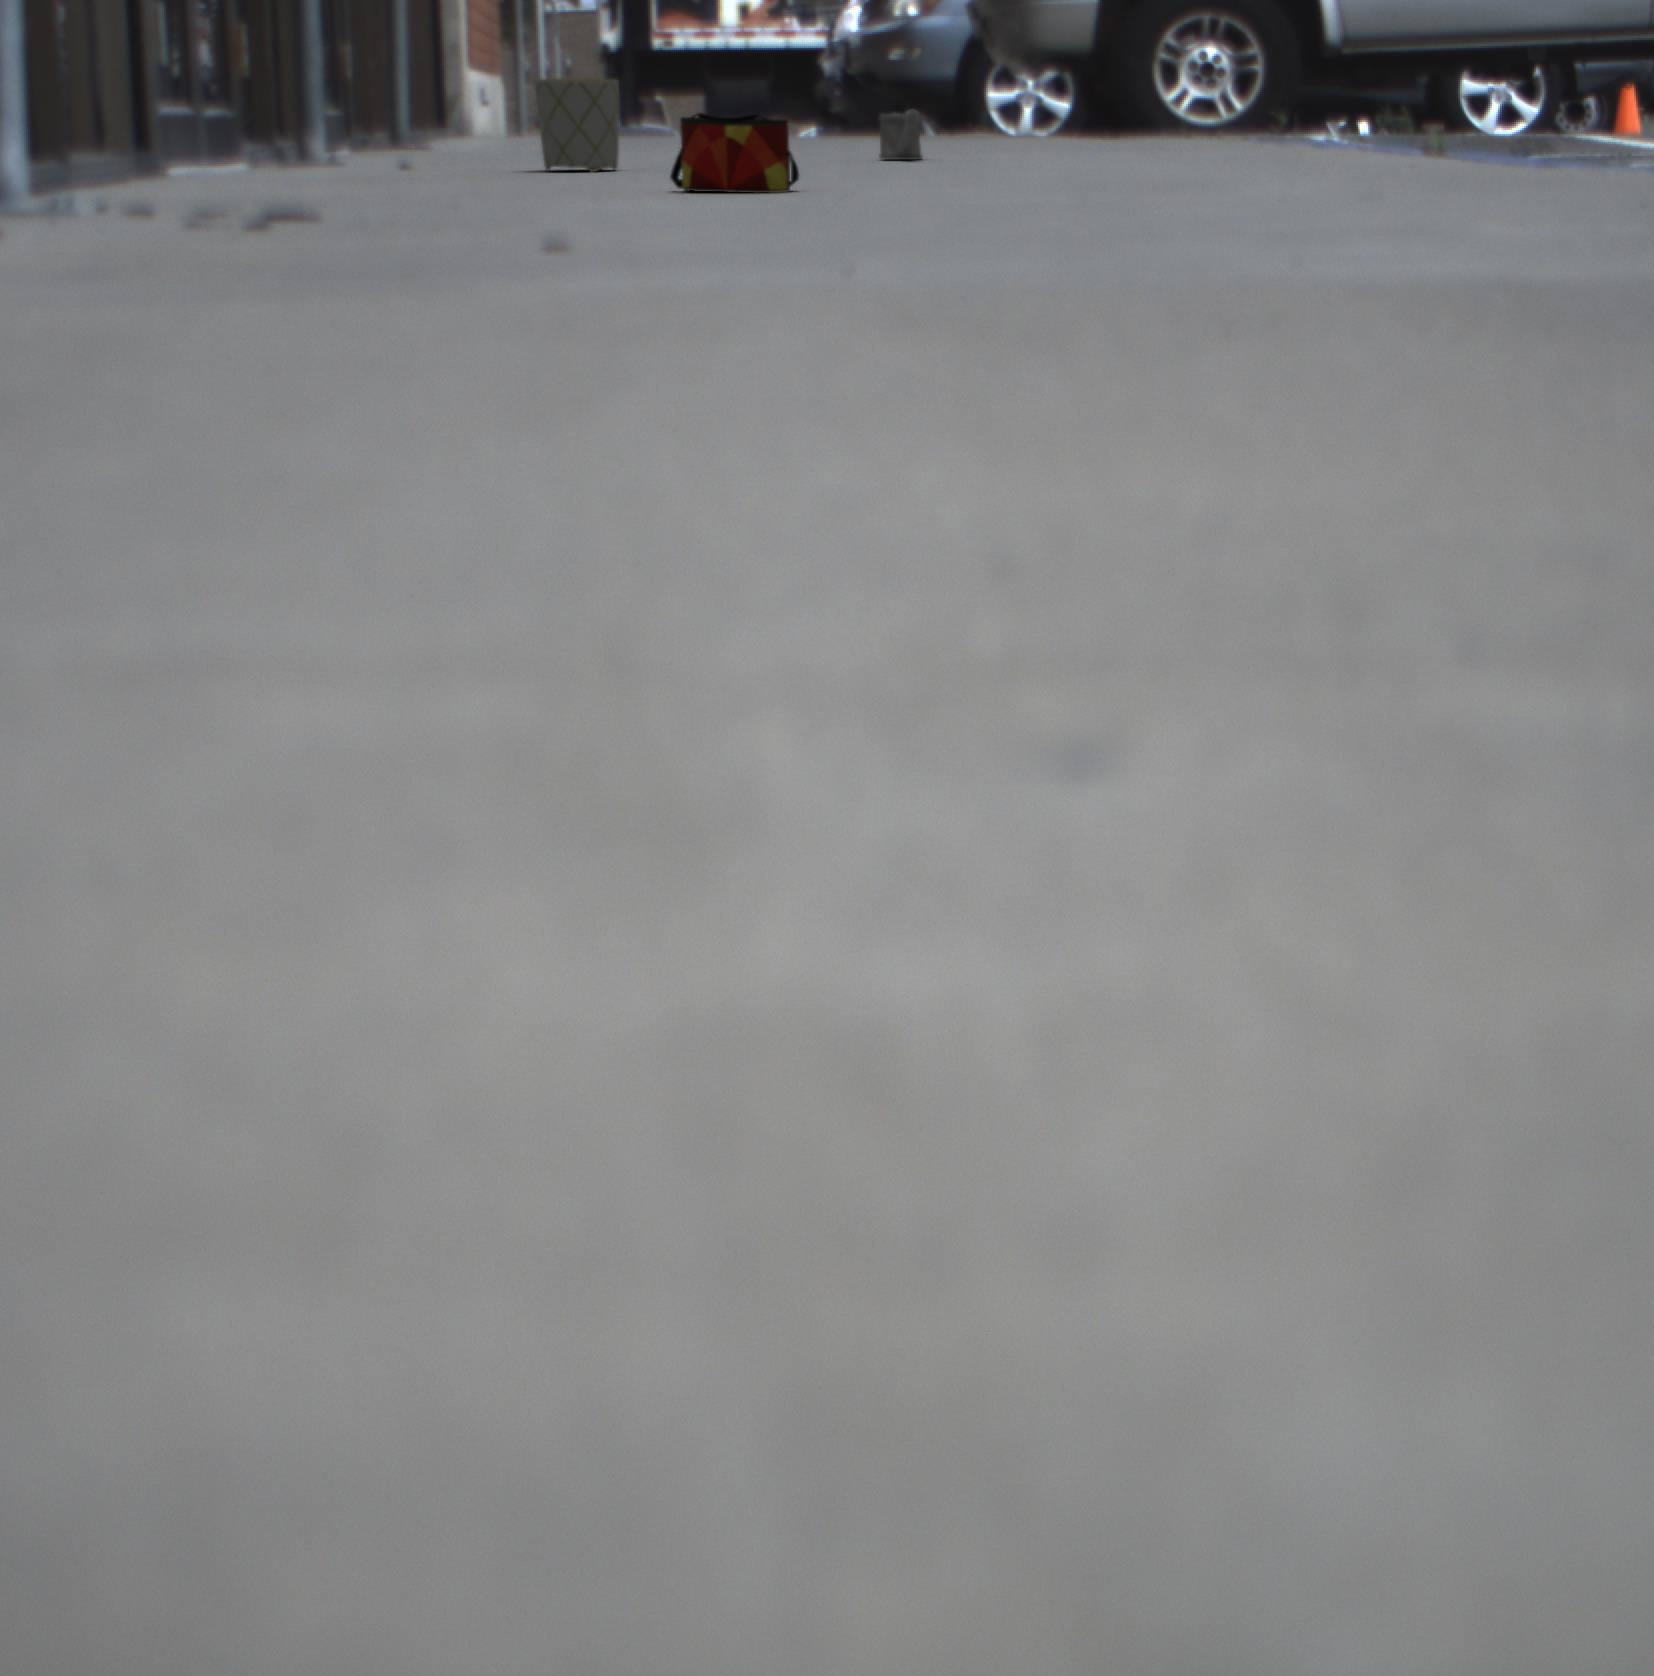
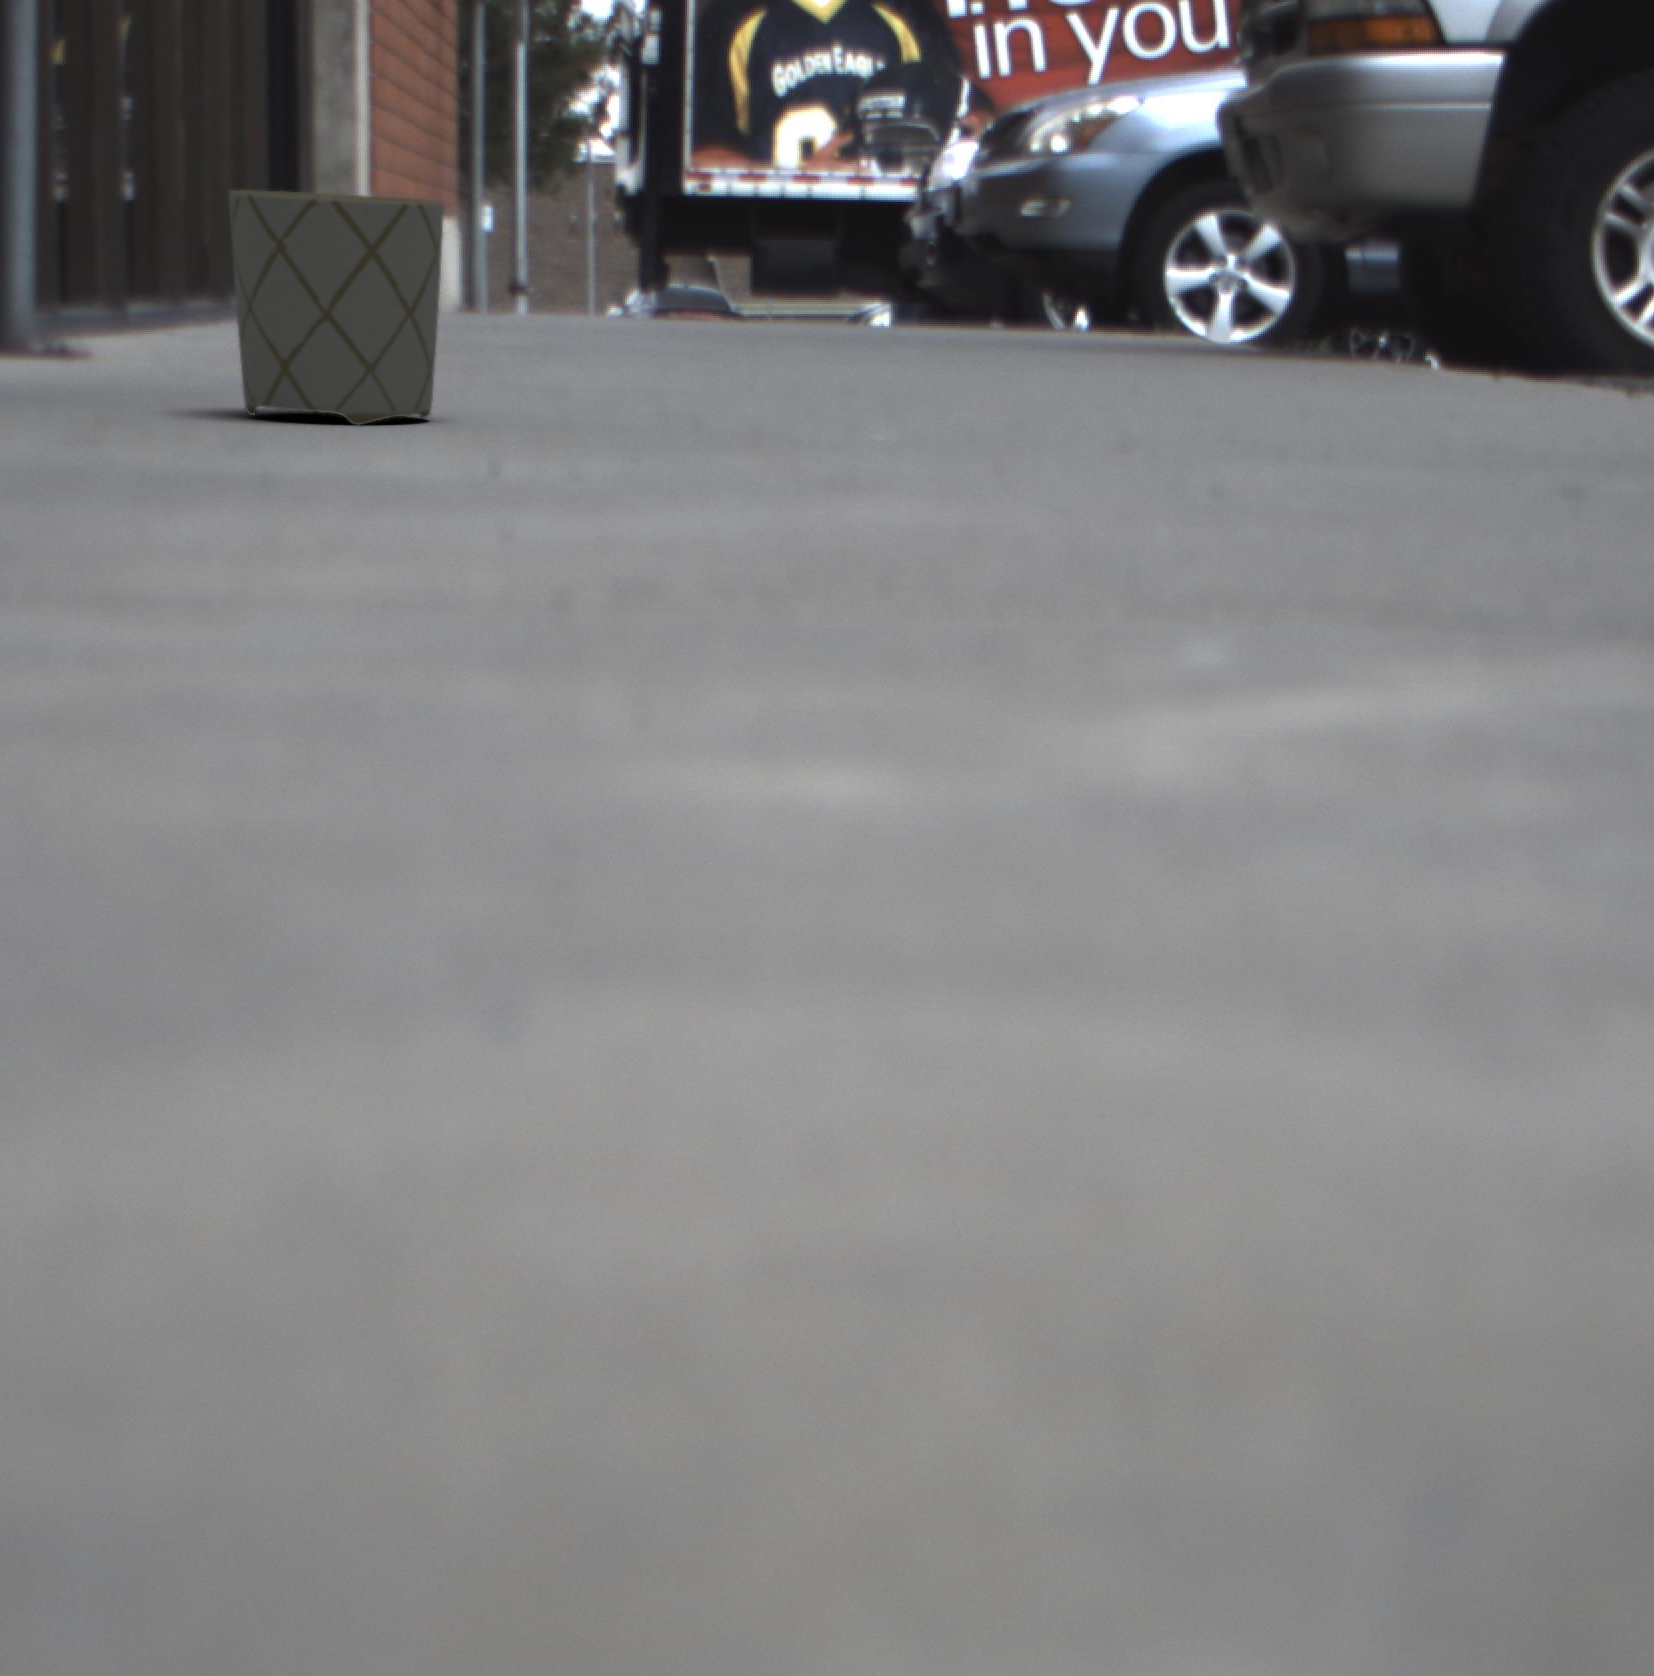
watering can: present [879,110,922,160] -> none [1064,305,1173,417]
bag: present [670,113,799,193] -> none [447,301,897,596]

